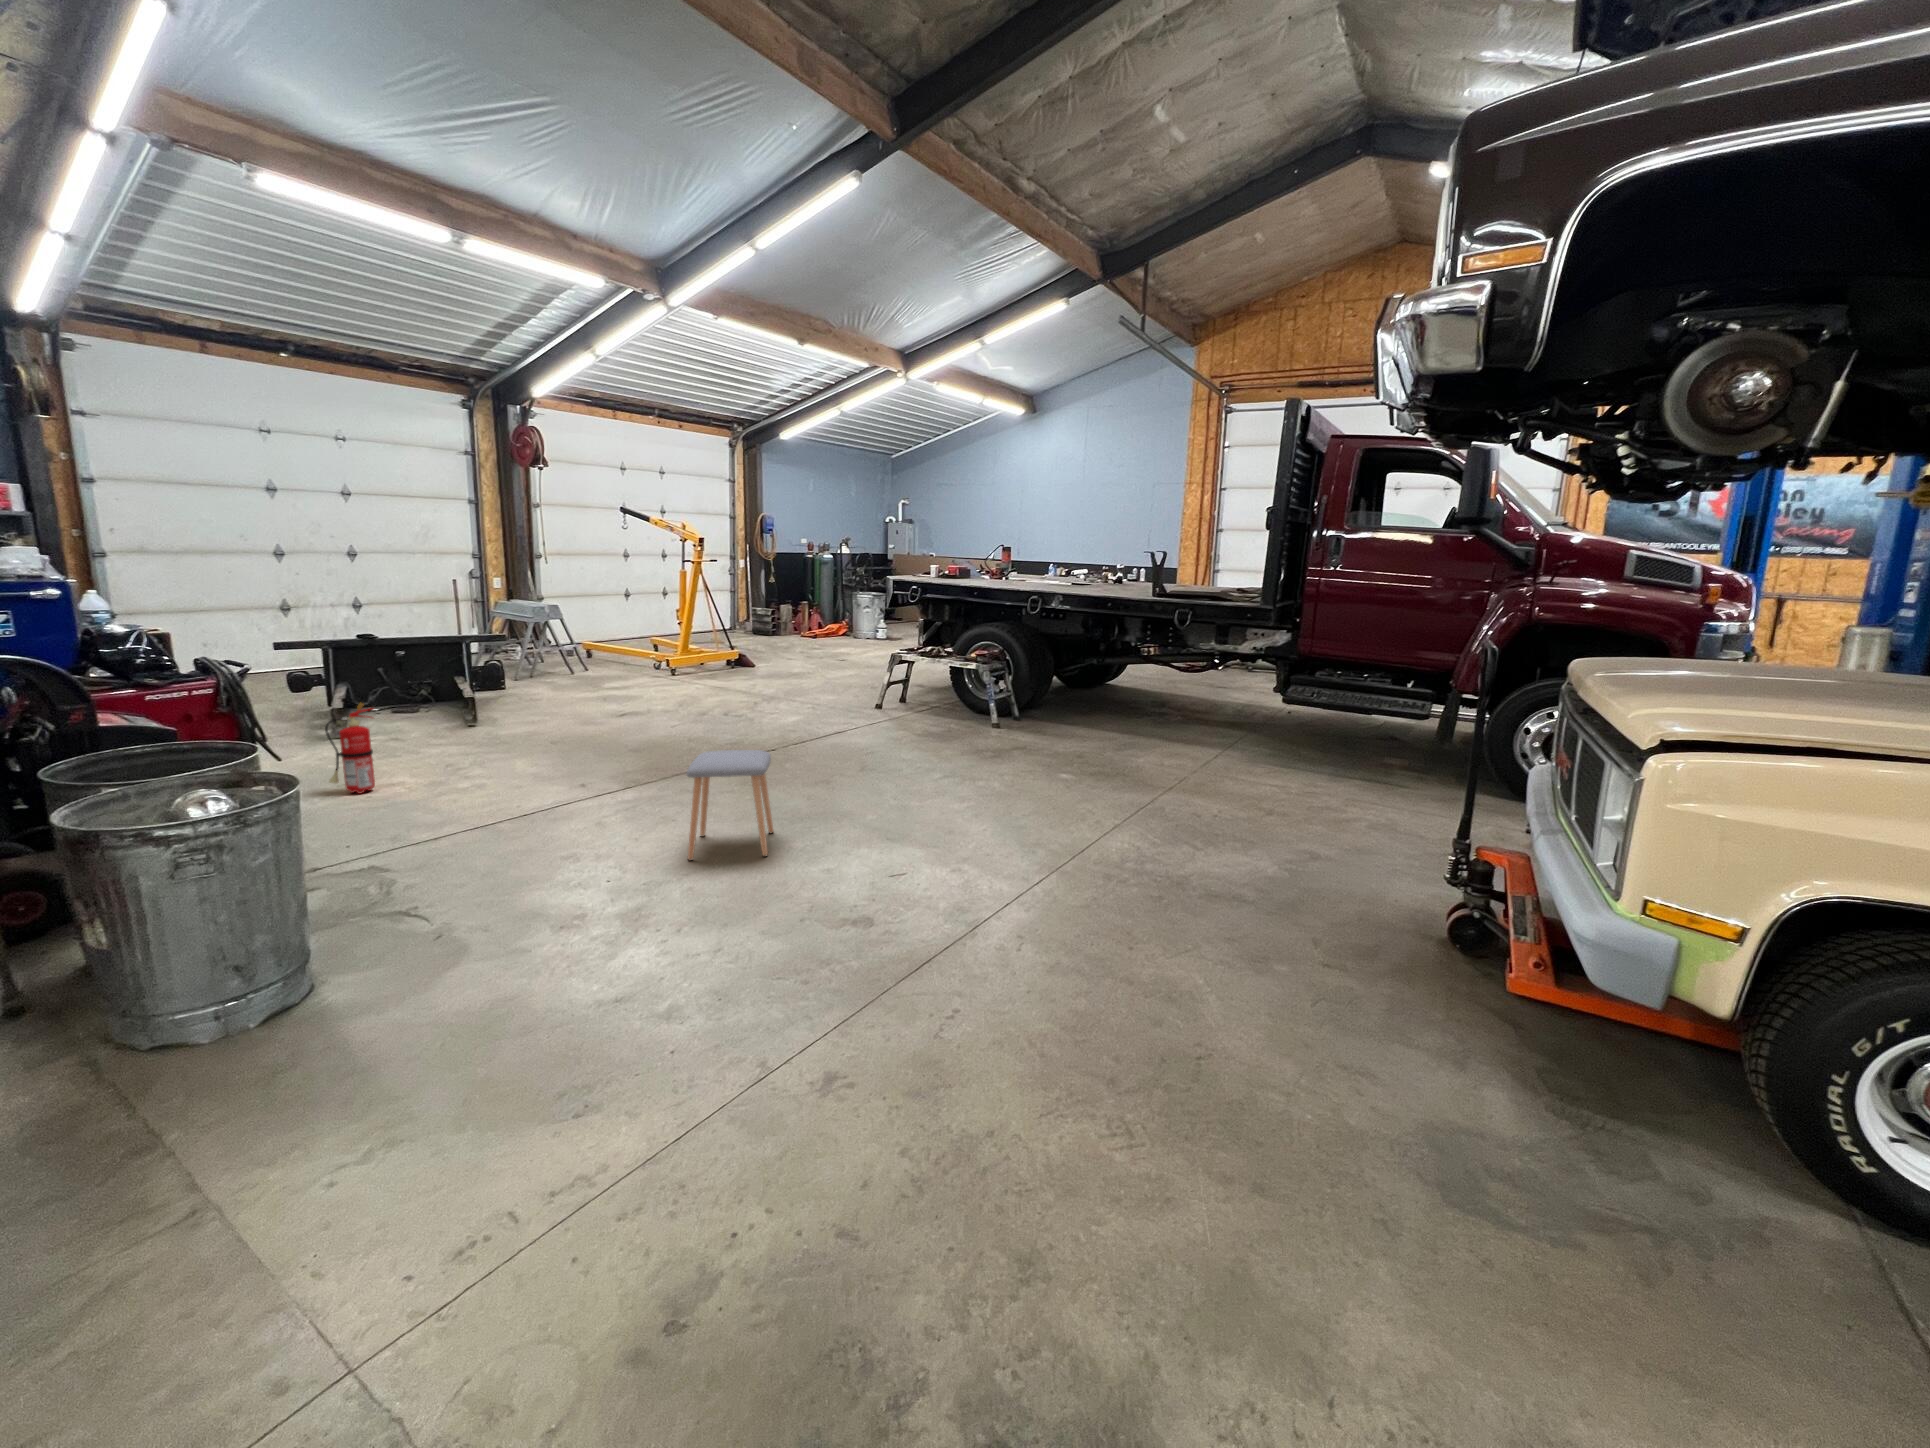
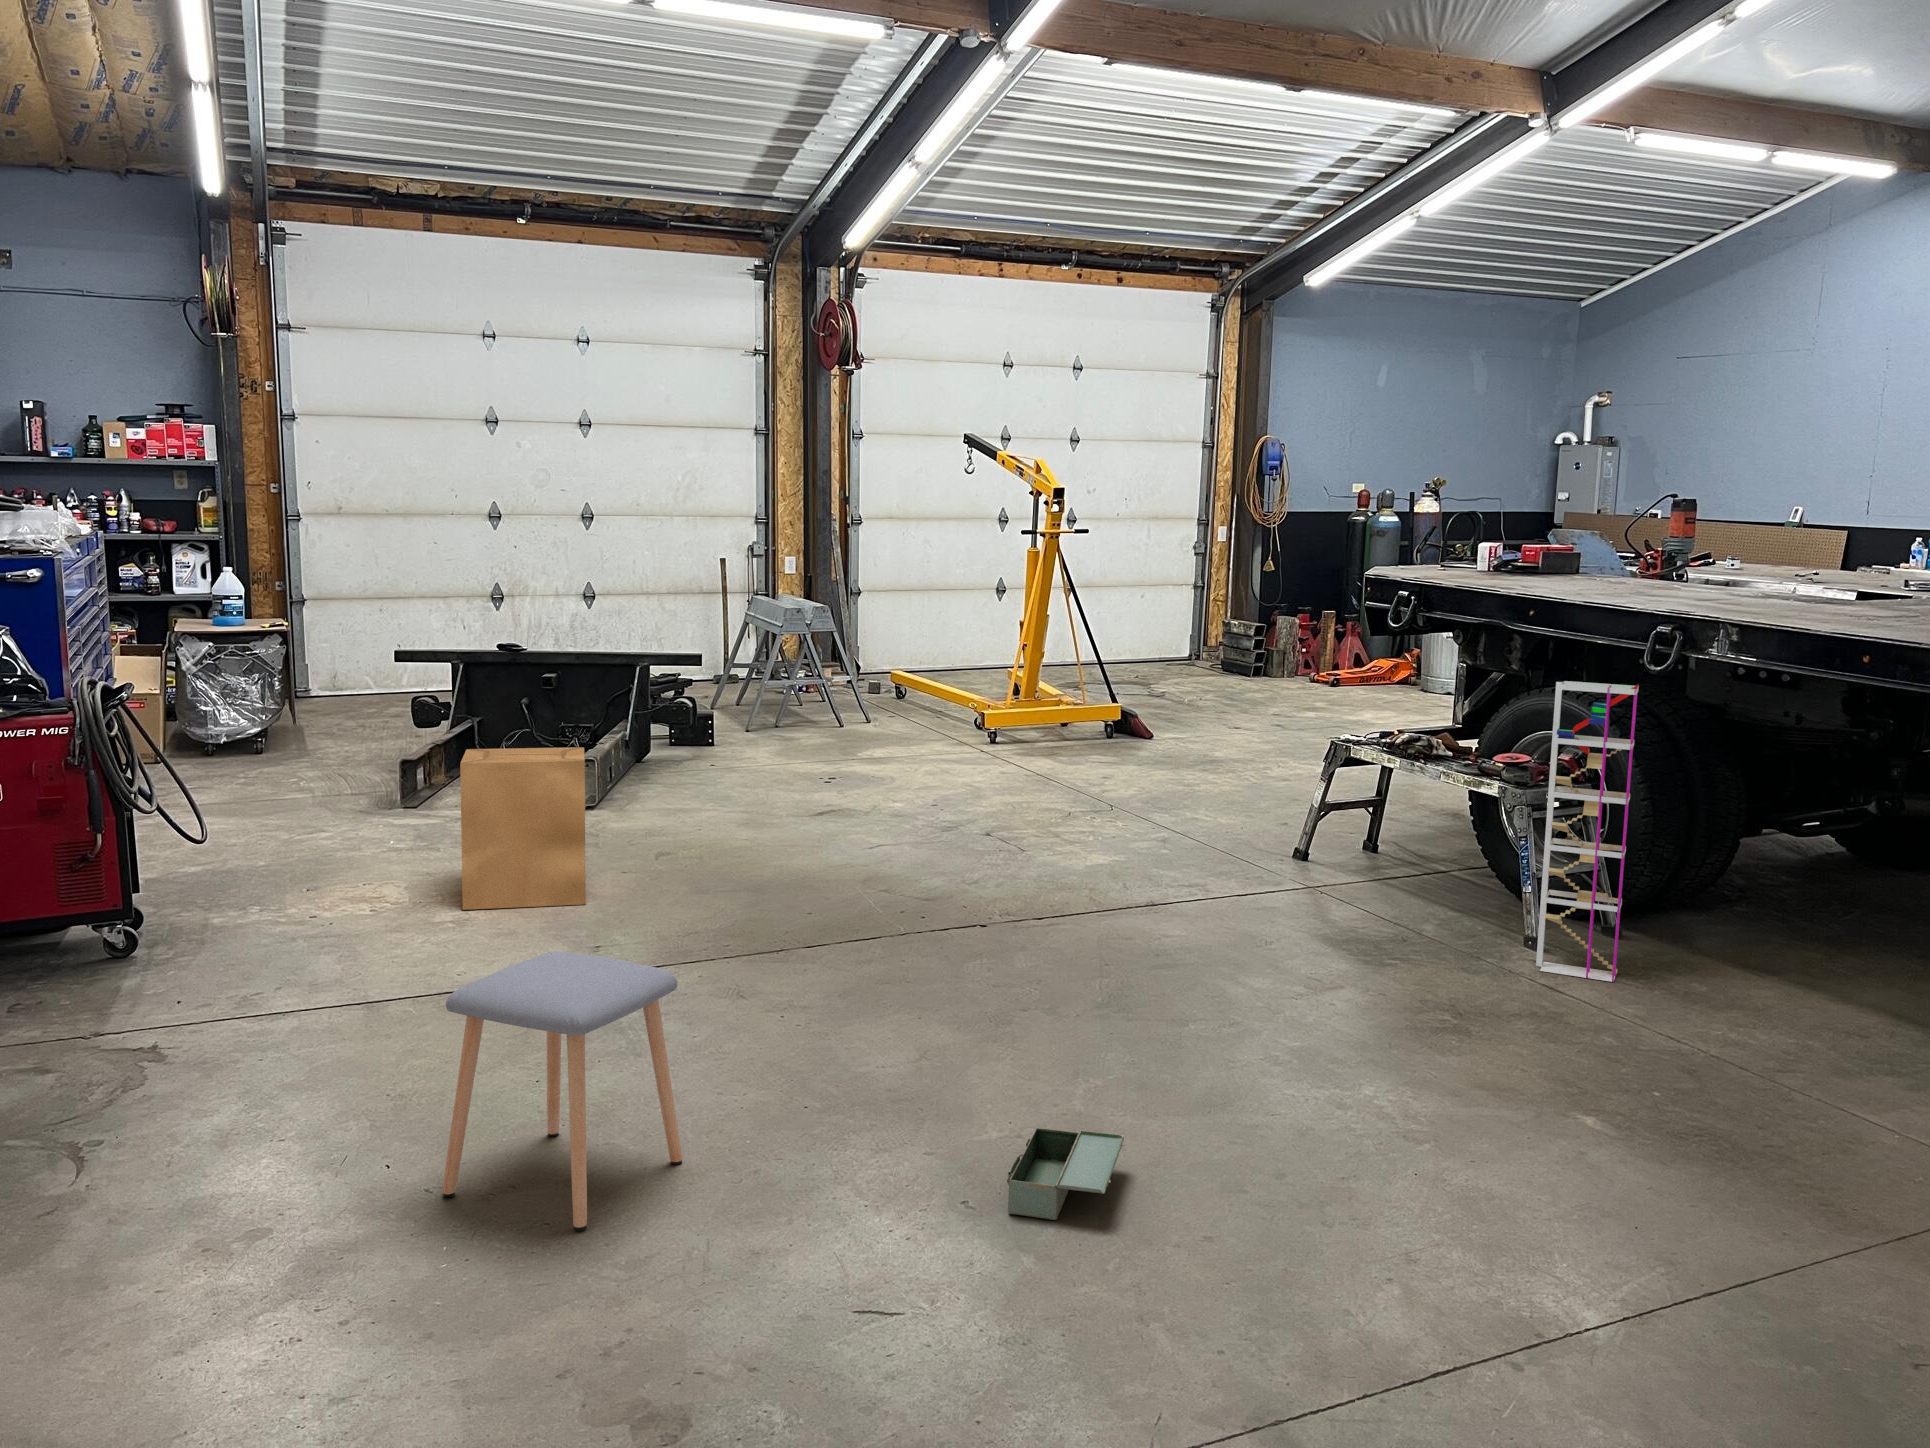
shelving unit: none [1000,619,1031,729] -> present [1536,681,1639,982]
cardboard box: none [470,681,564,773] -> present [460,747,586,910]
fire extinguisher: present [325,703,375,794] -> none [227,764,294,916]
toolbox: none [903,790,950,820] -> present [1007,1128,1124,1220]

